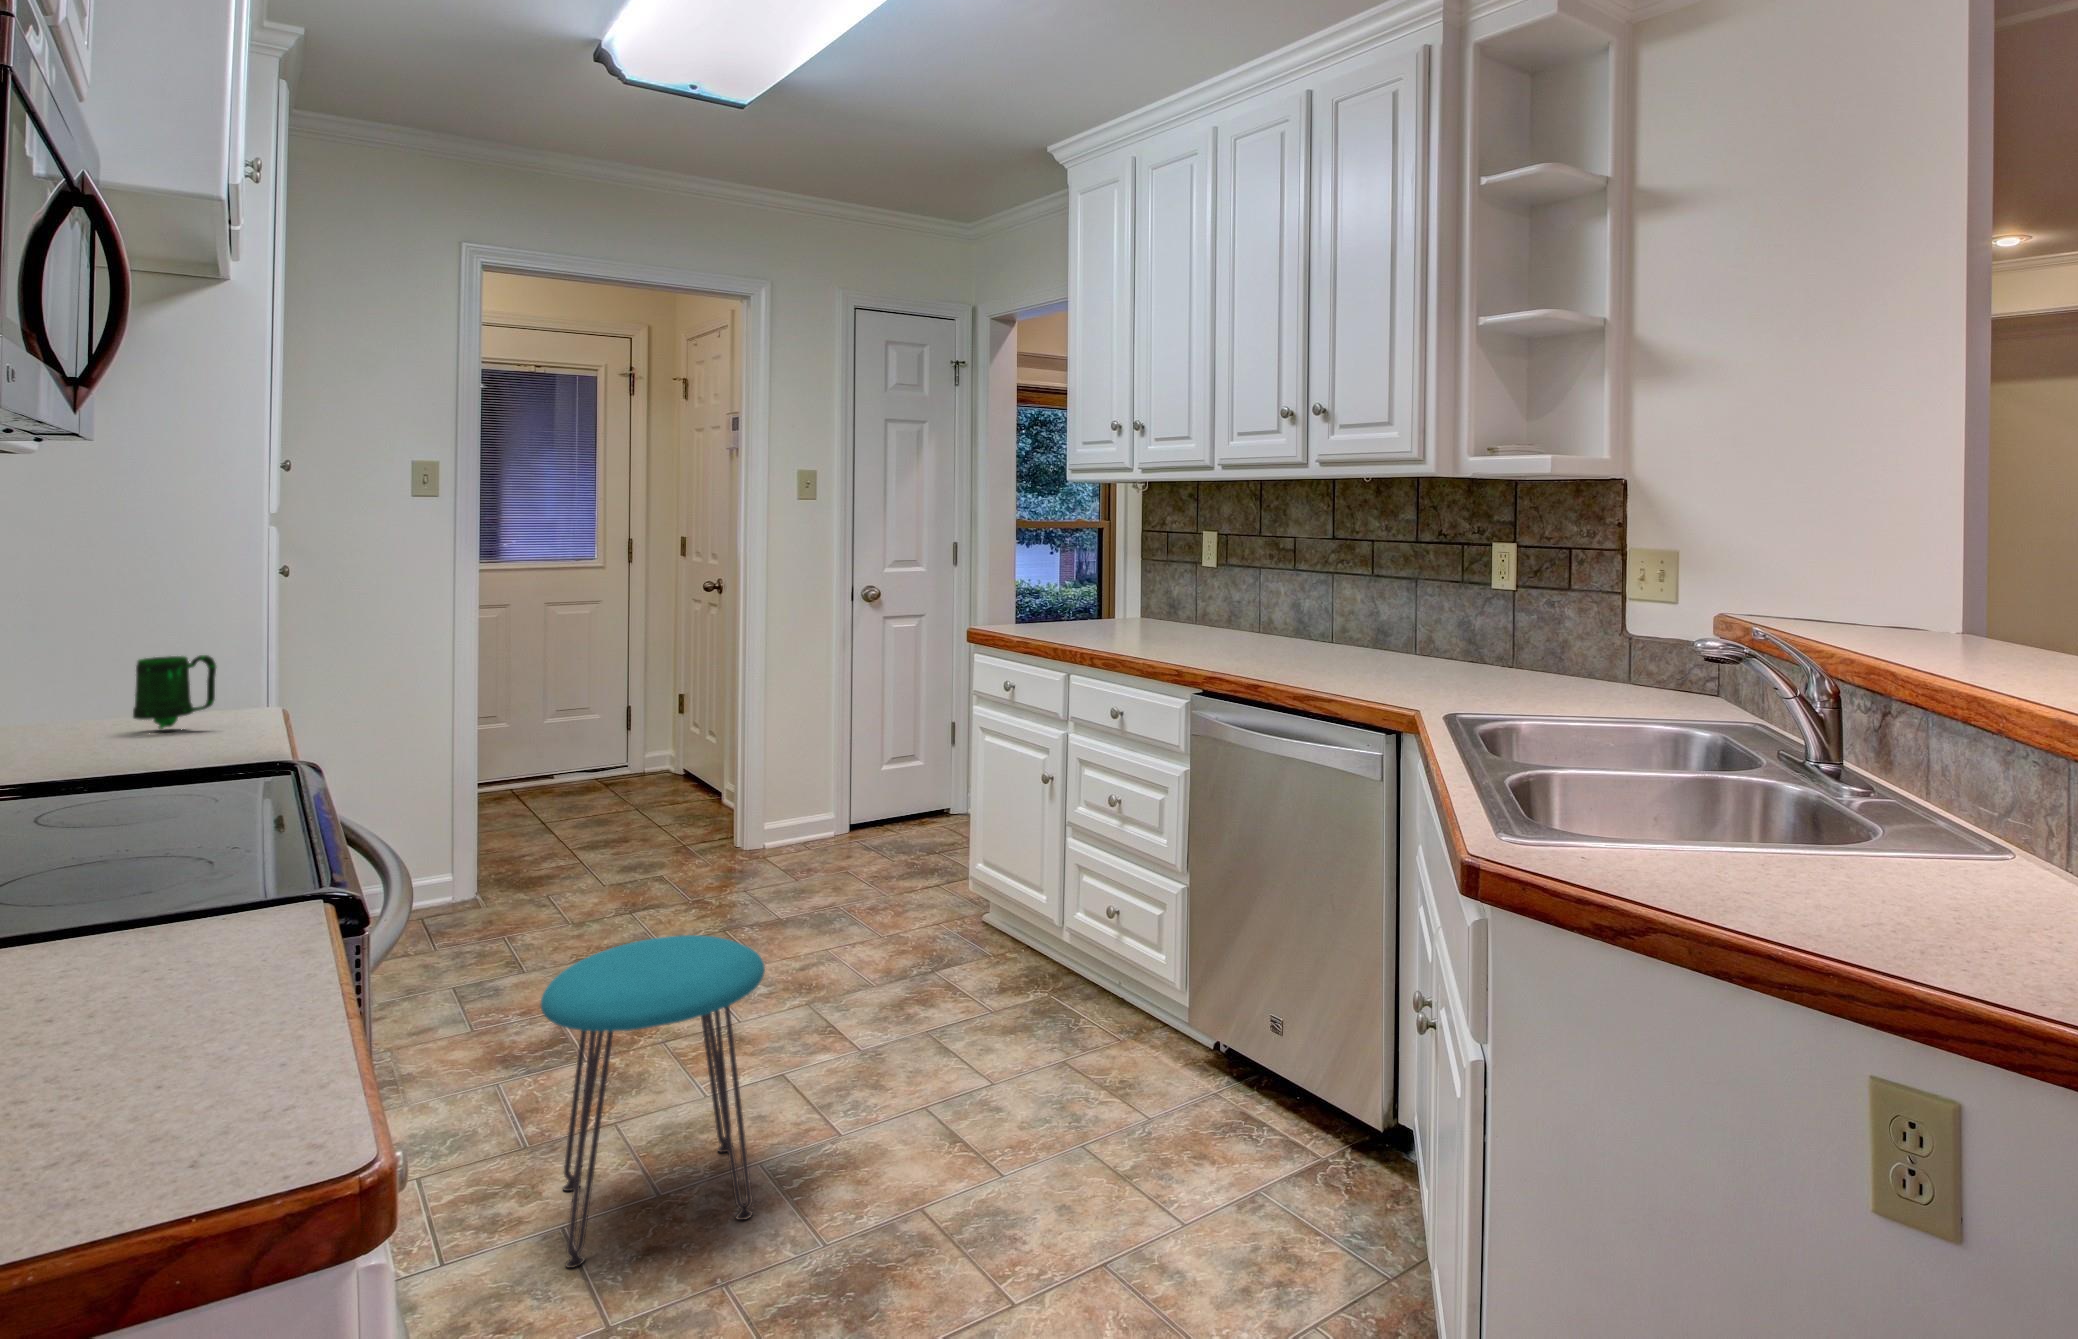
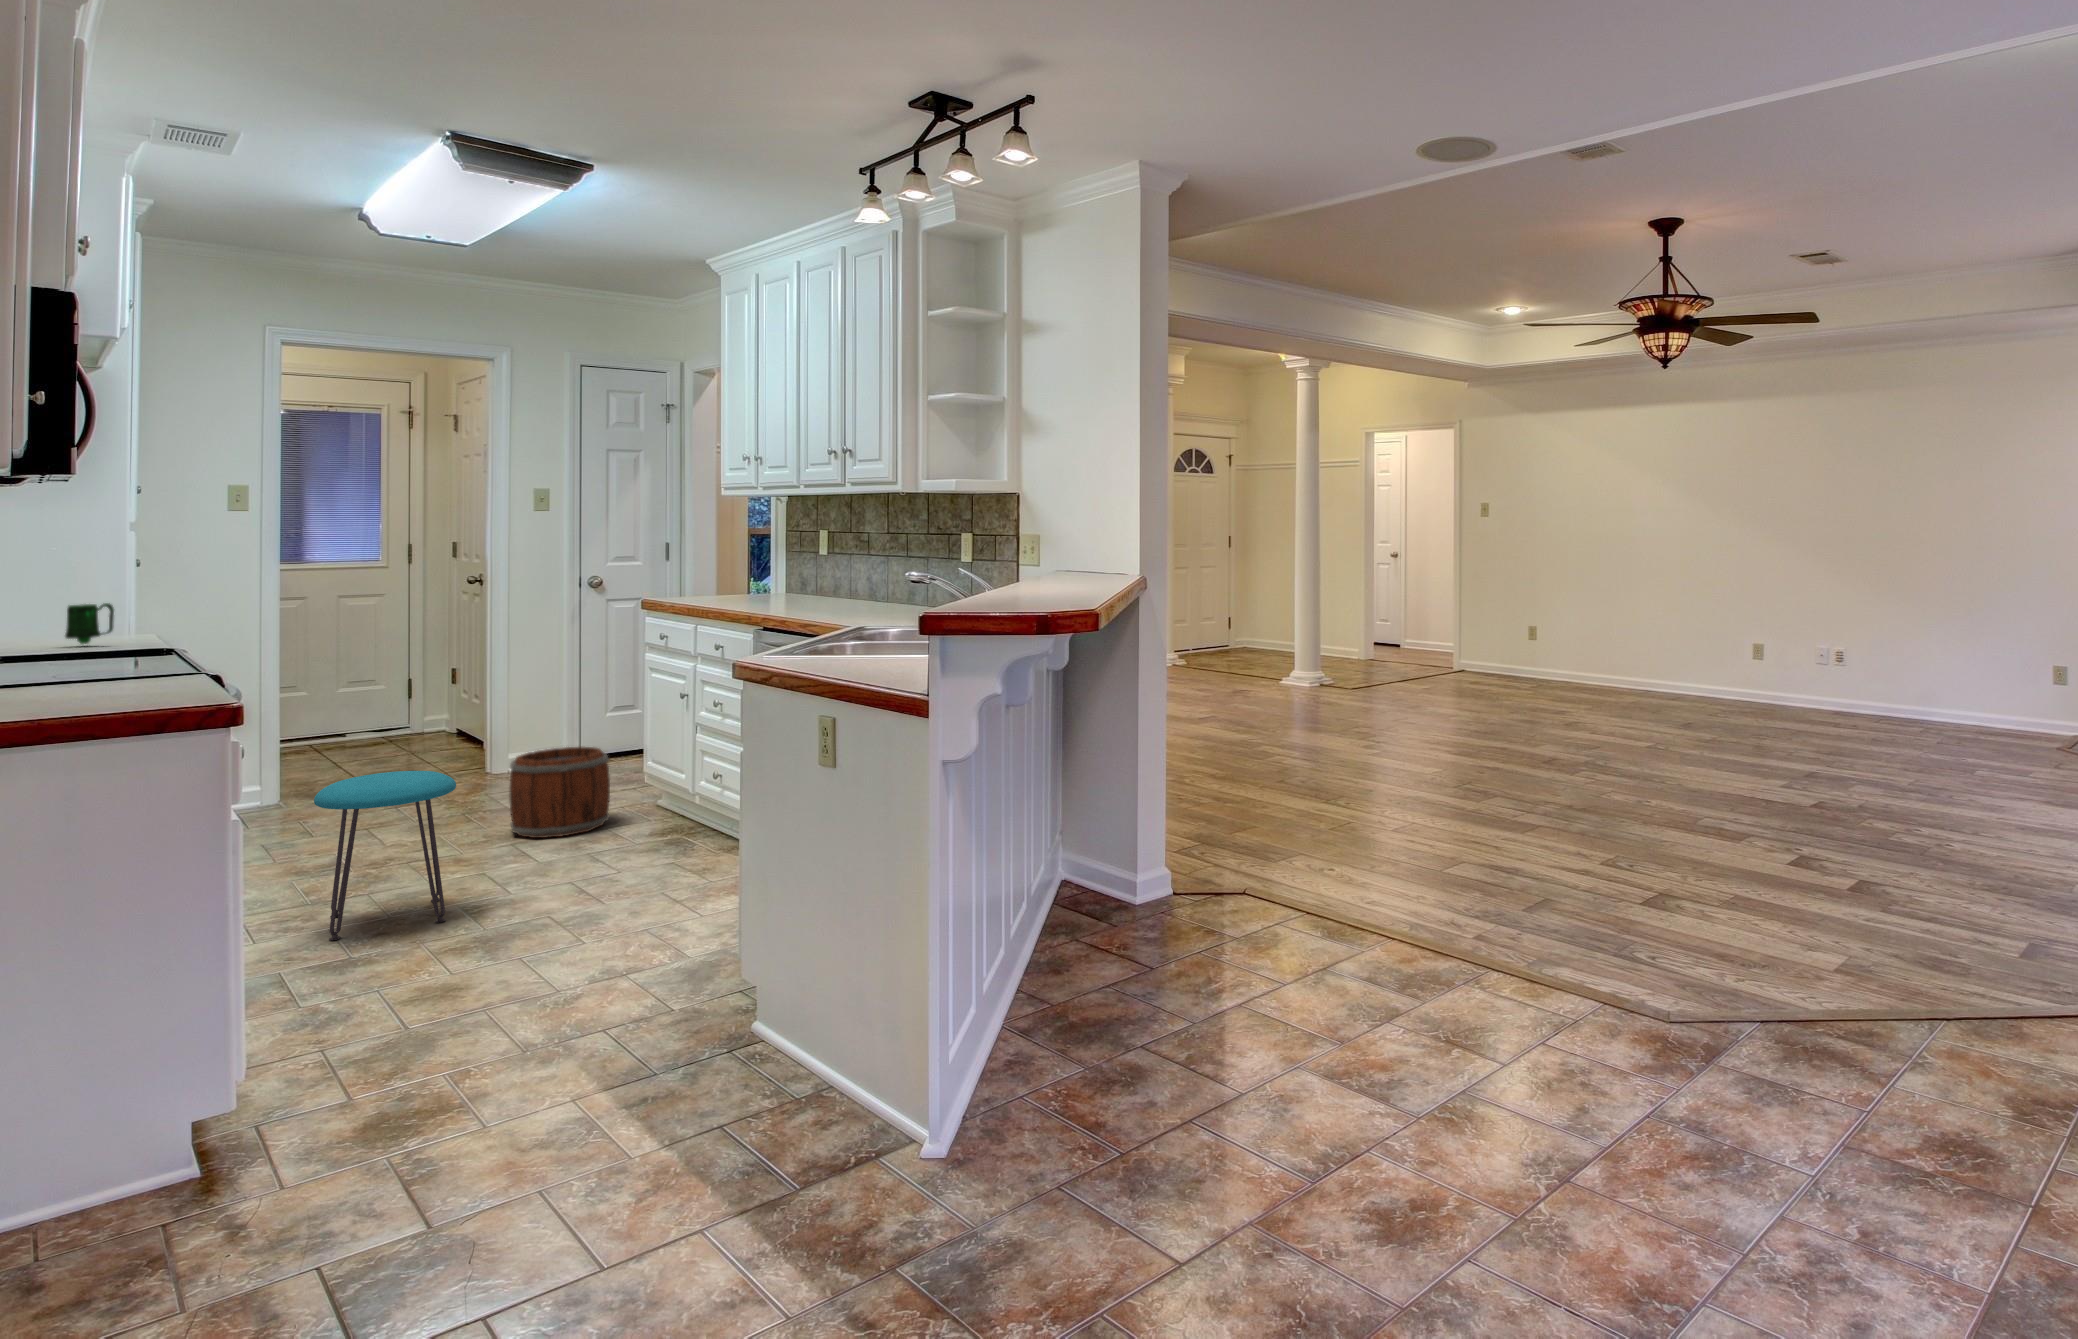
bucket: none [796,843,934,990] -> present [509,747,610,838]

